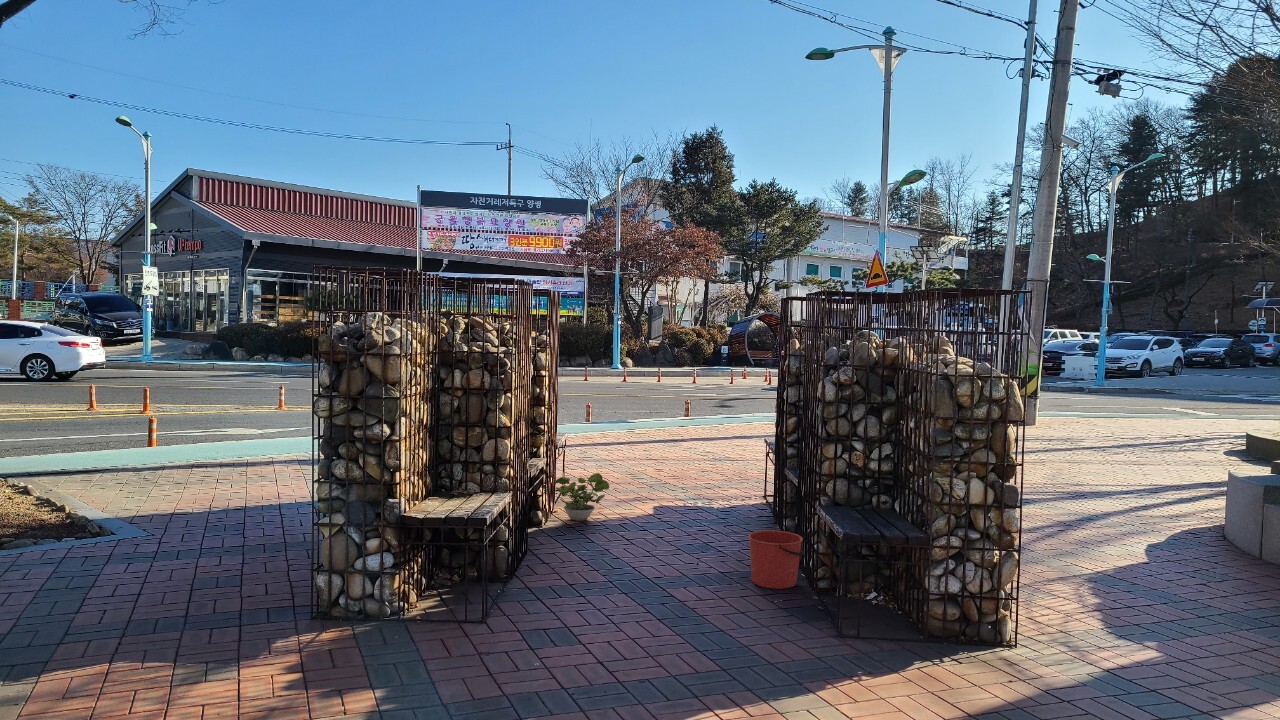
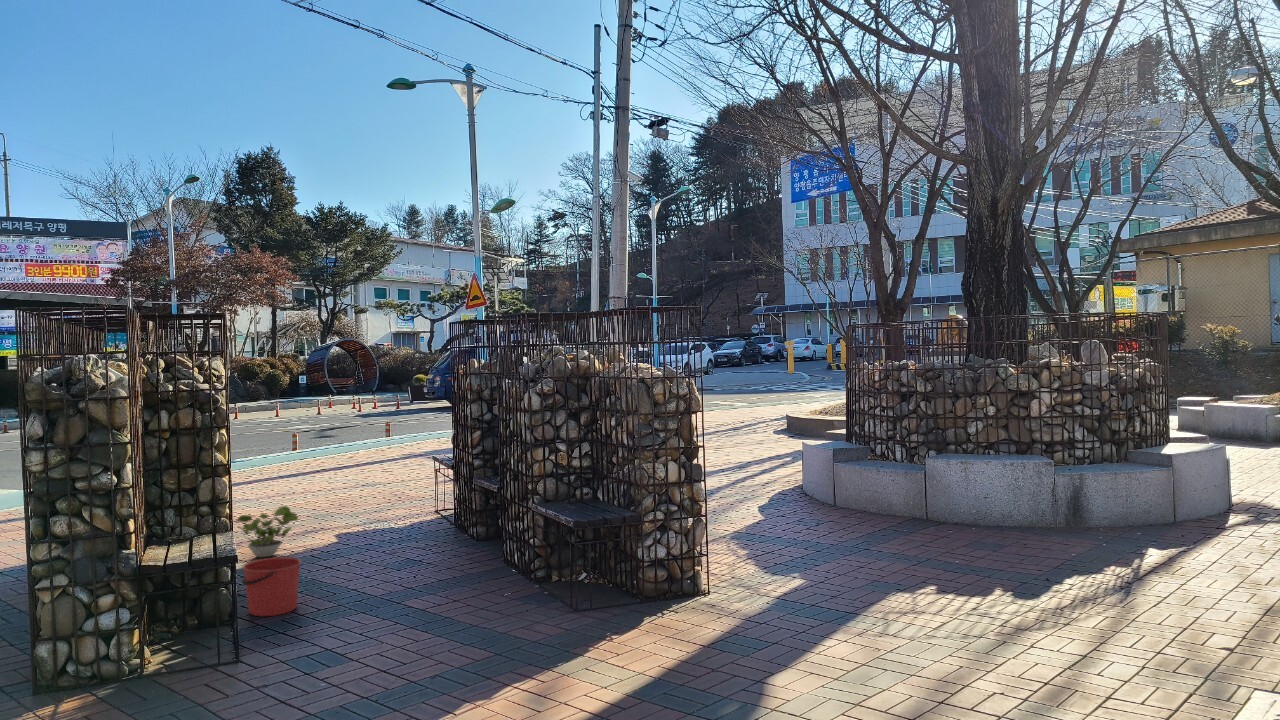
bucket: present [748,530,804,589] -> present [242,557,301,616]

